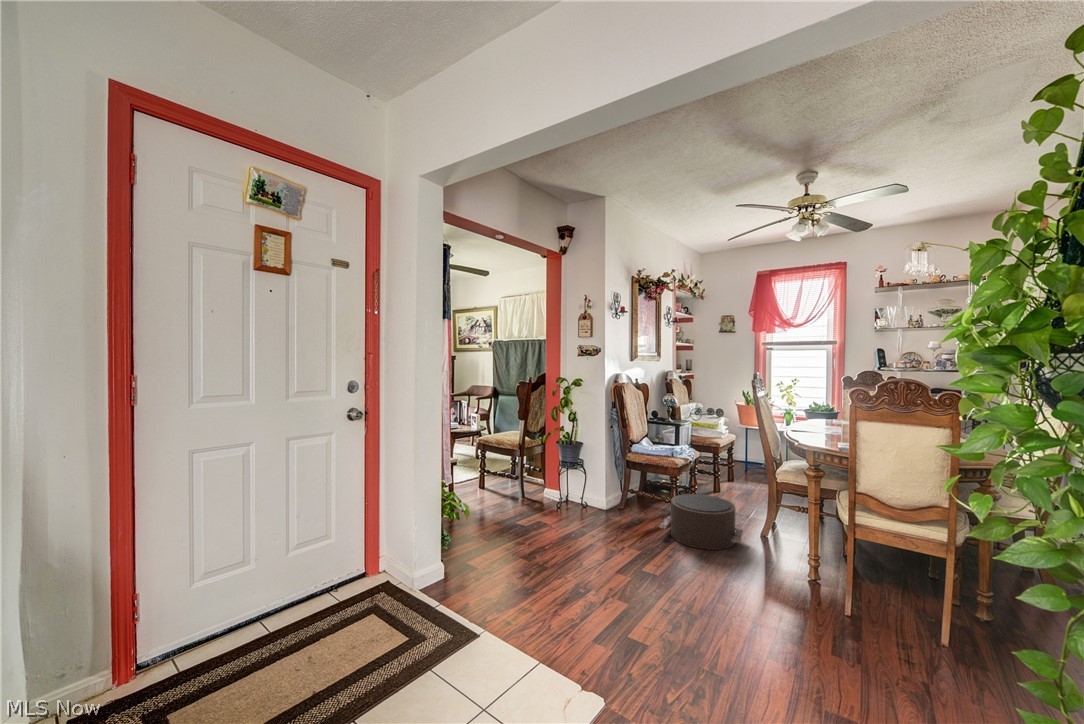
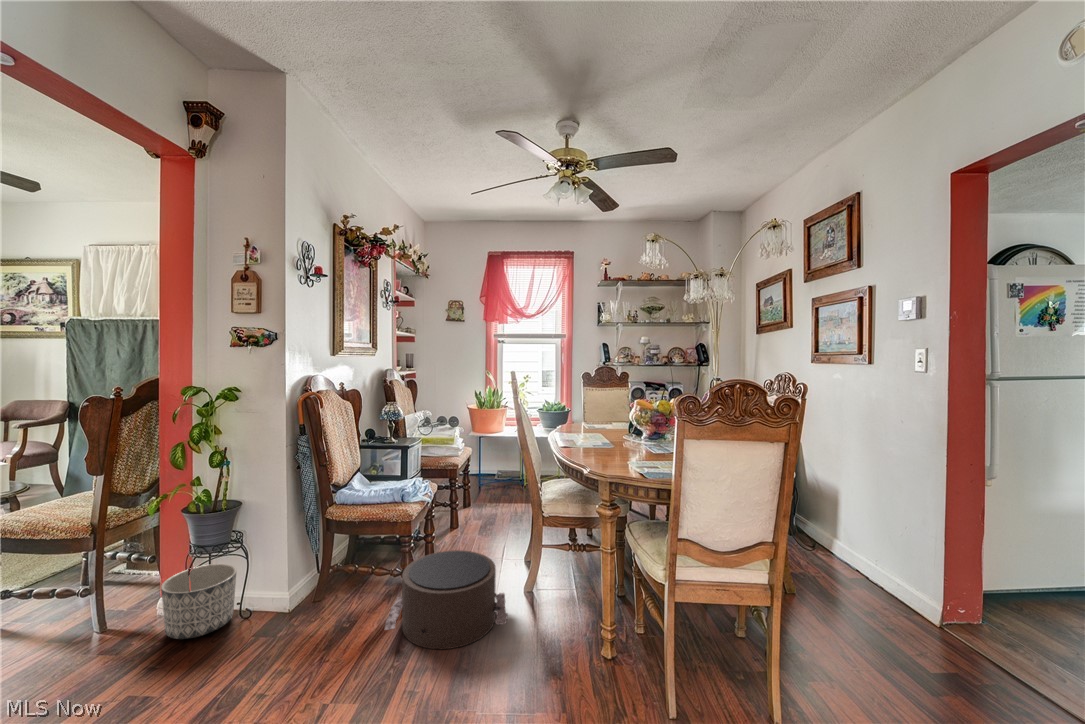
planter: none [548,476,581,511] -> present [161,564,237,639]

